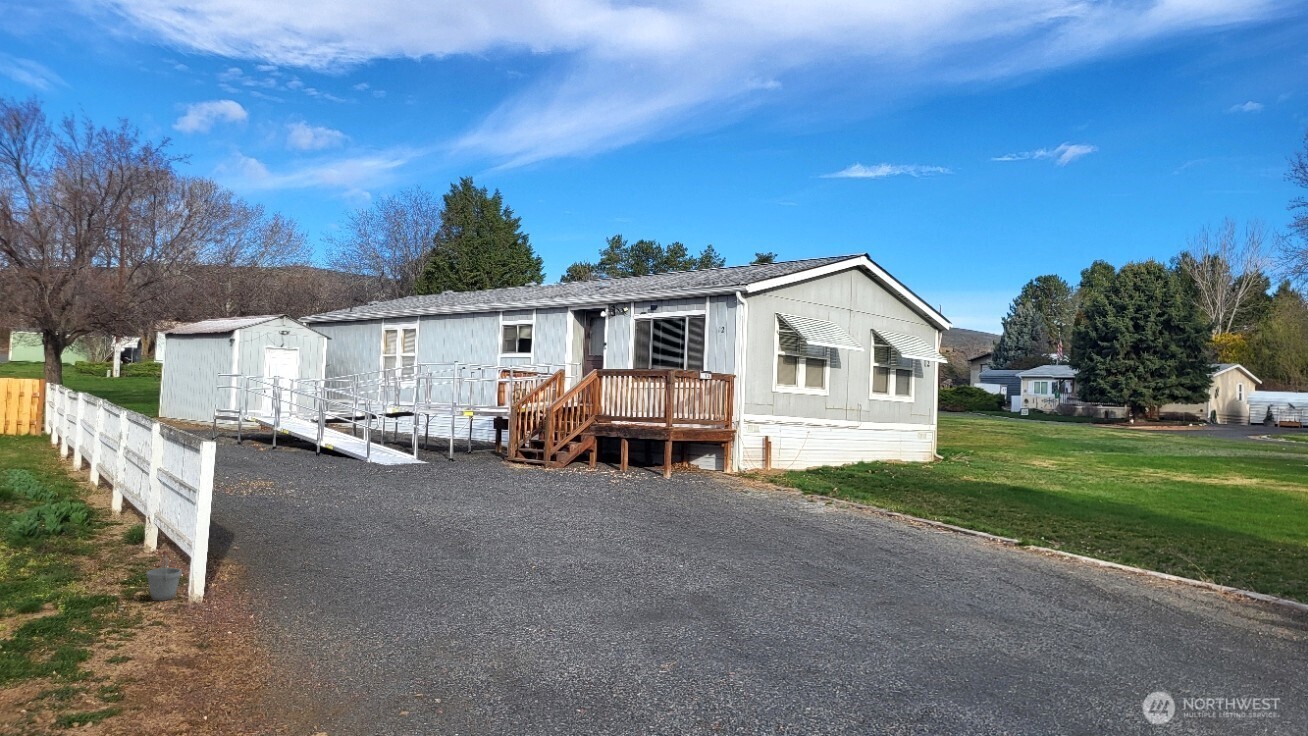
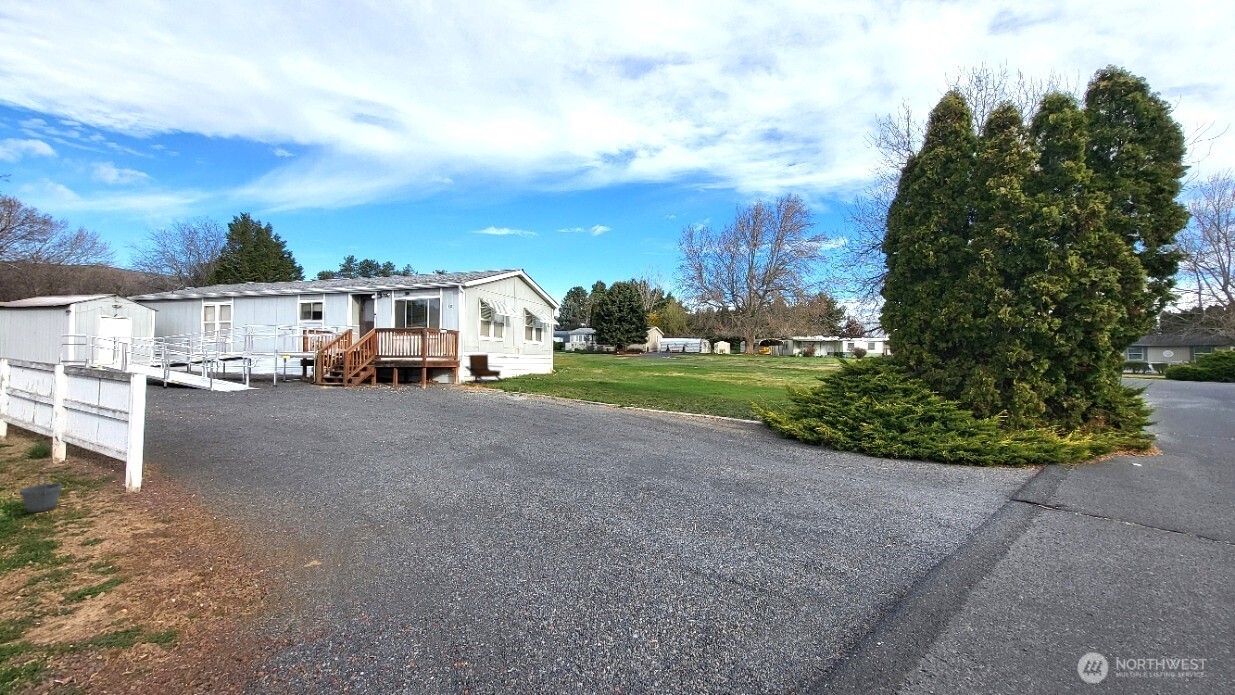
lounge chair: none [745,421,819,478] -> present [465,354,502,383]

